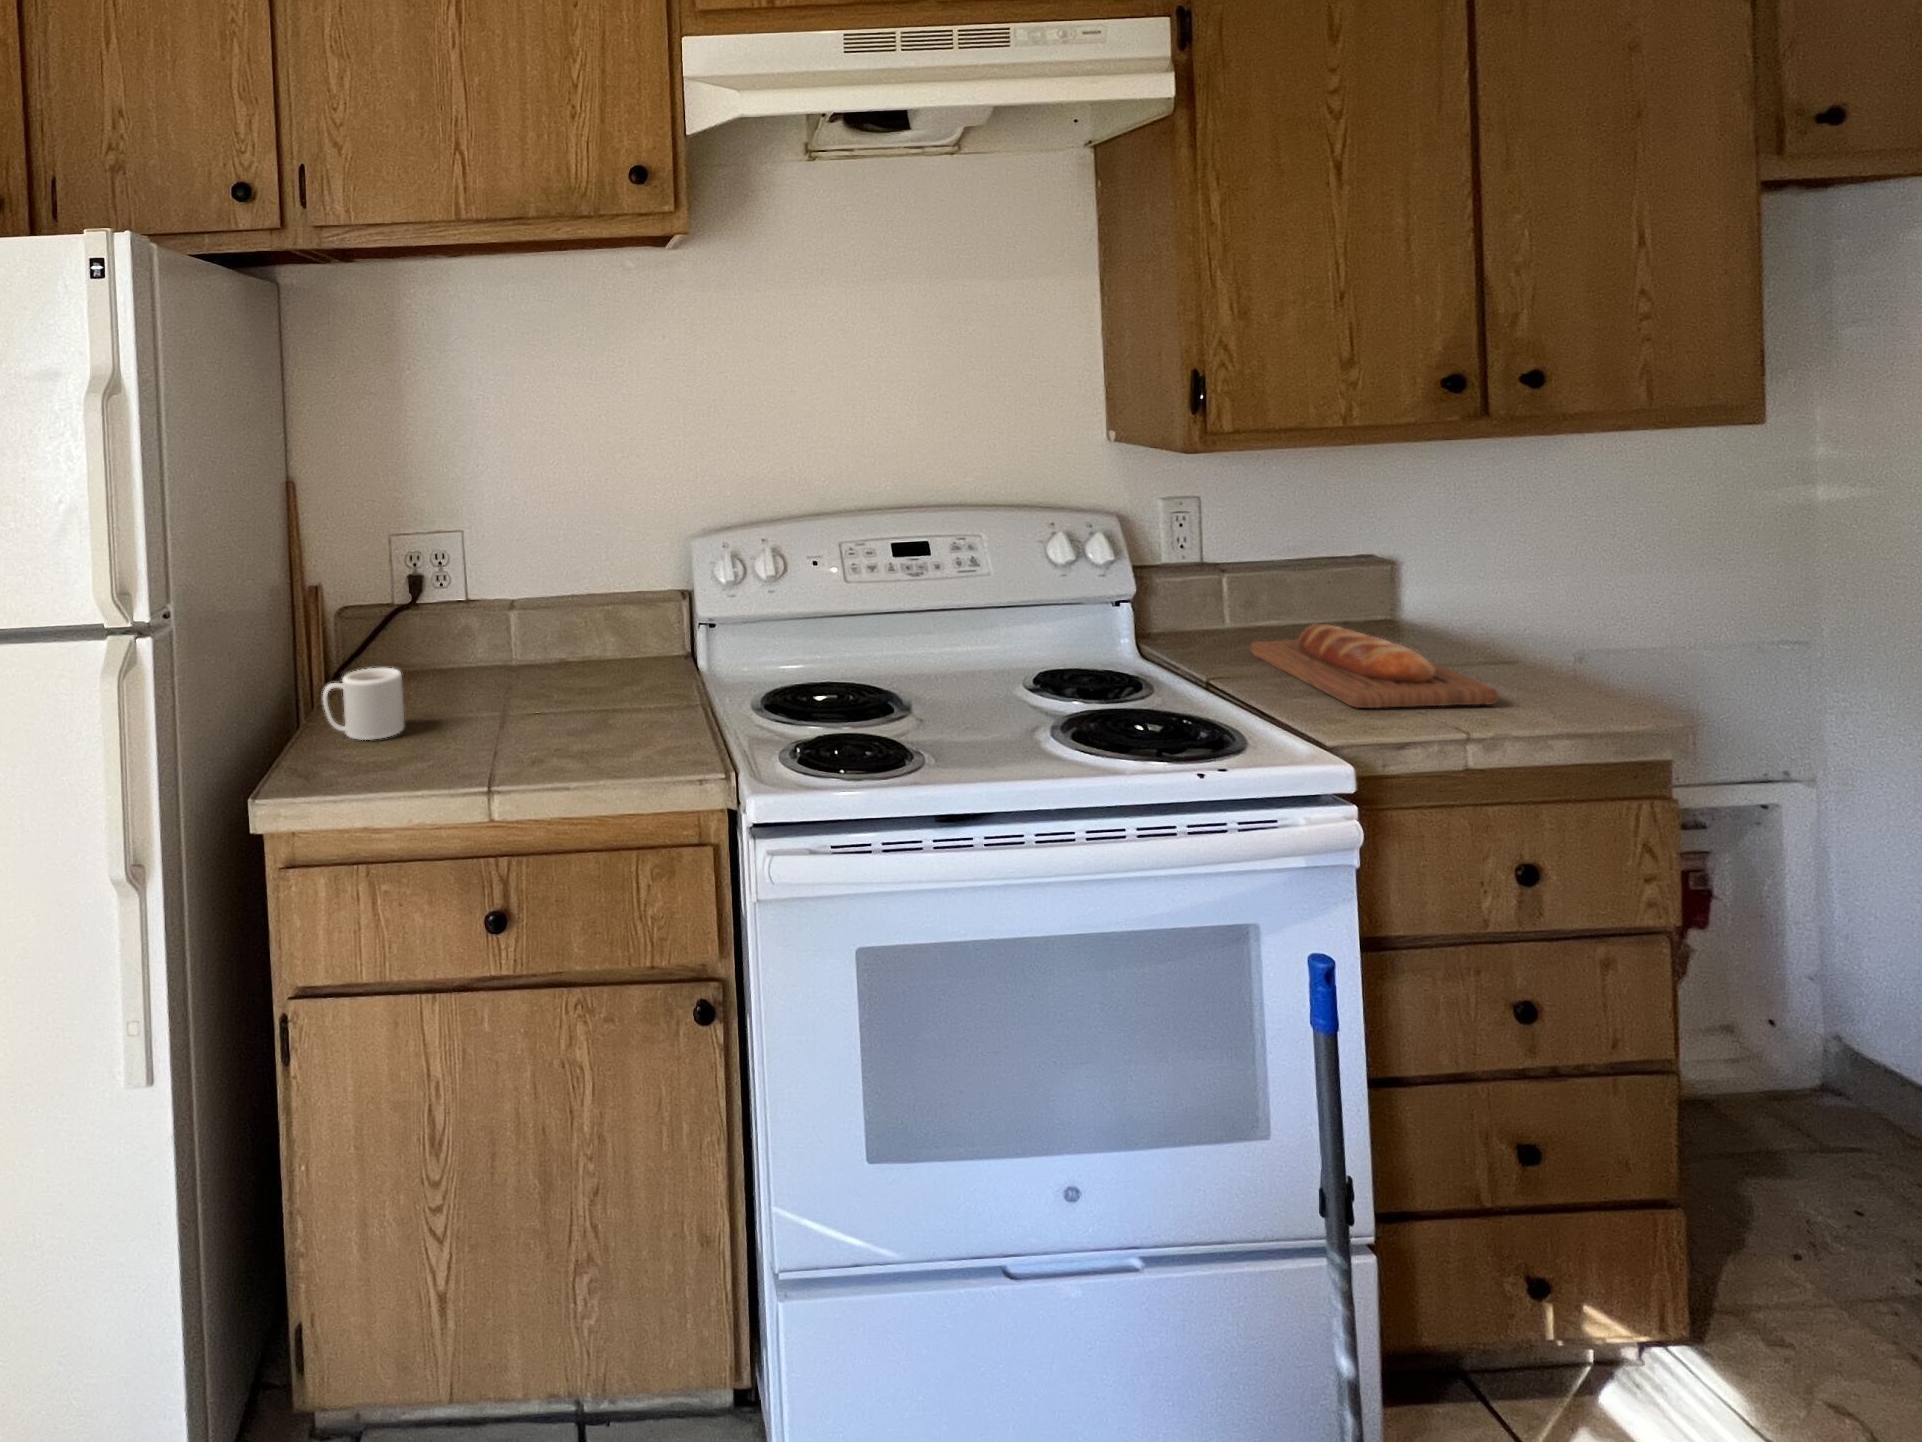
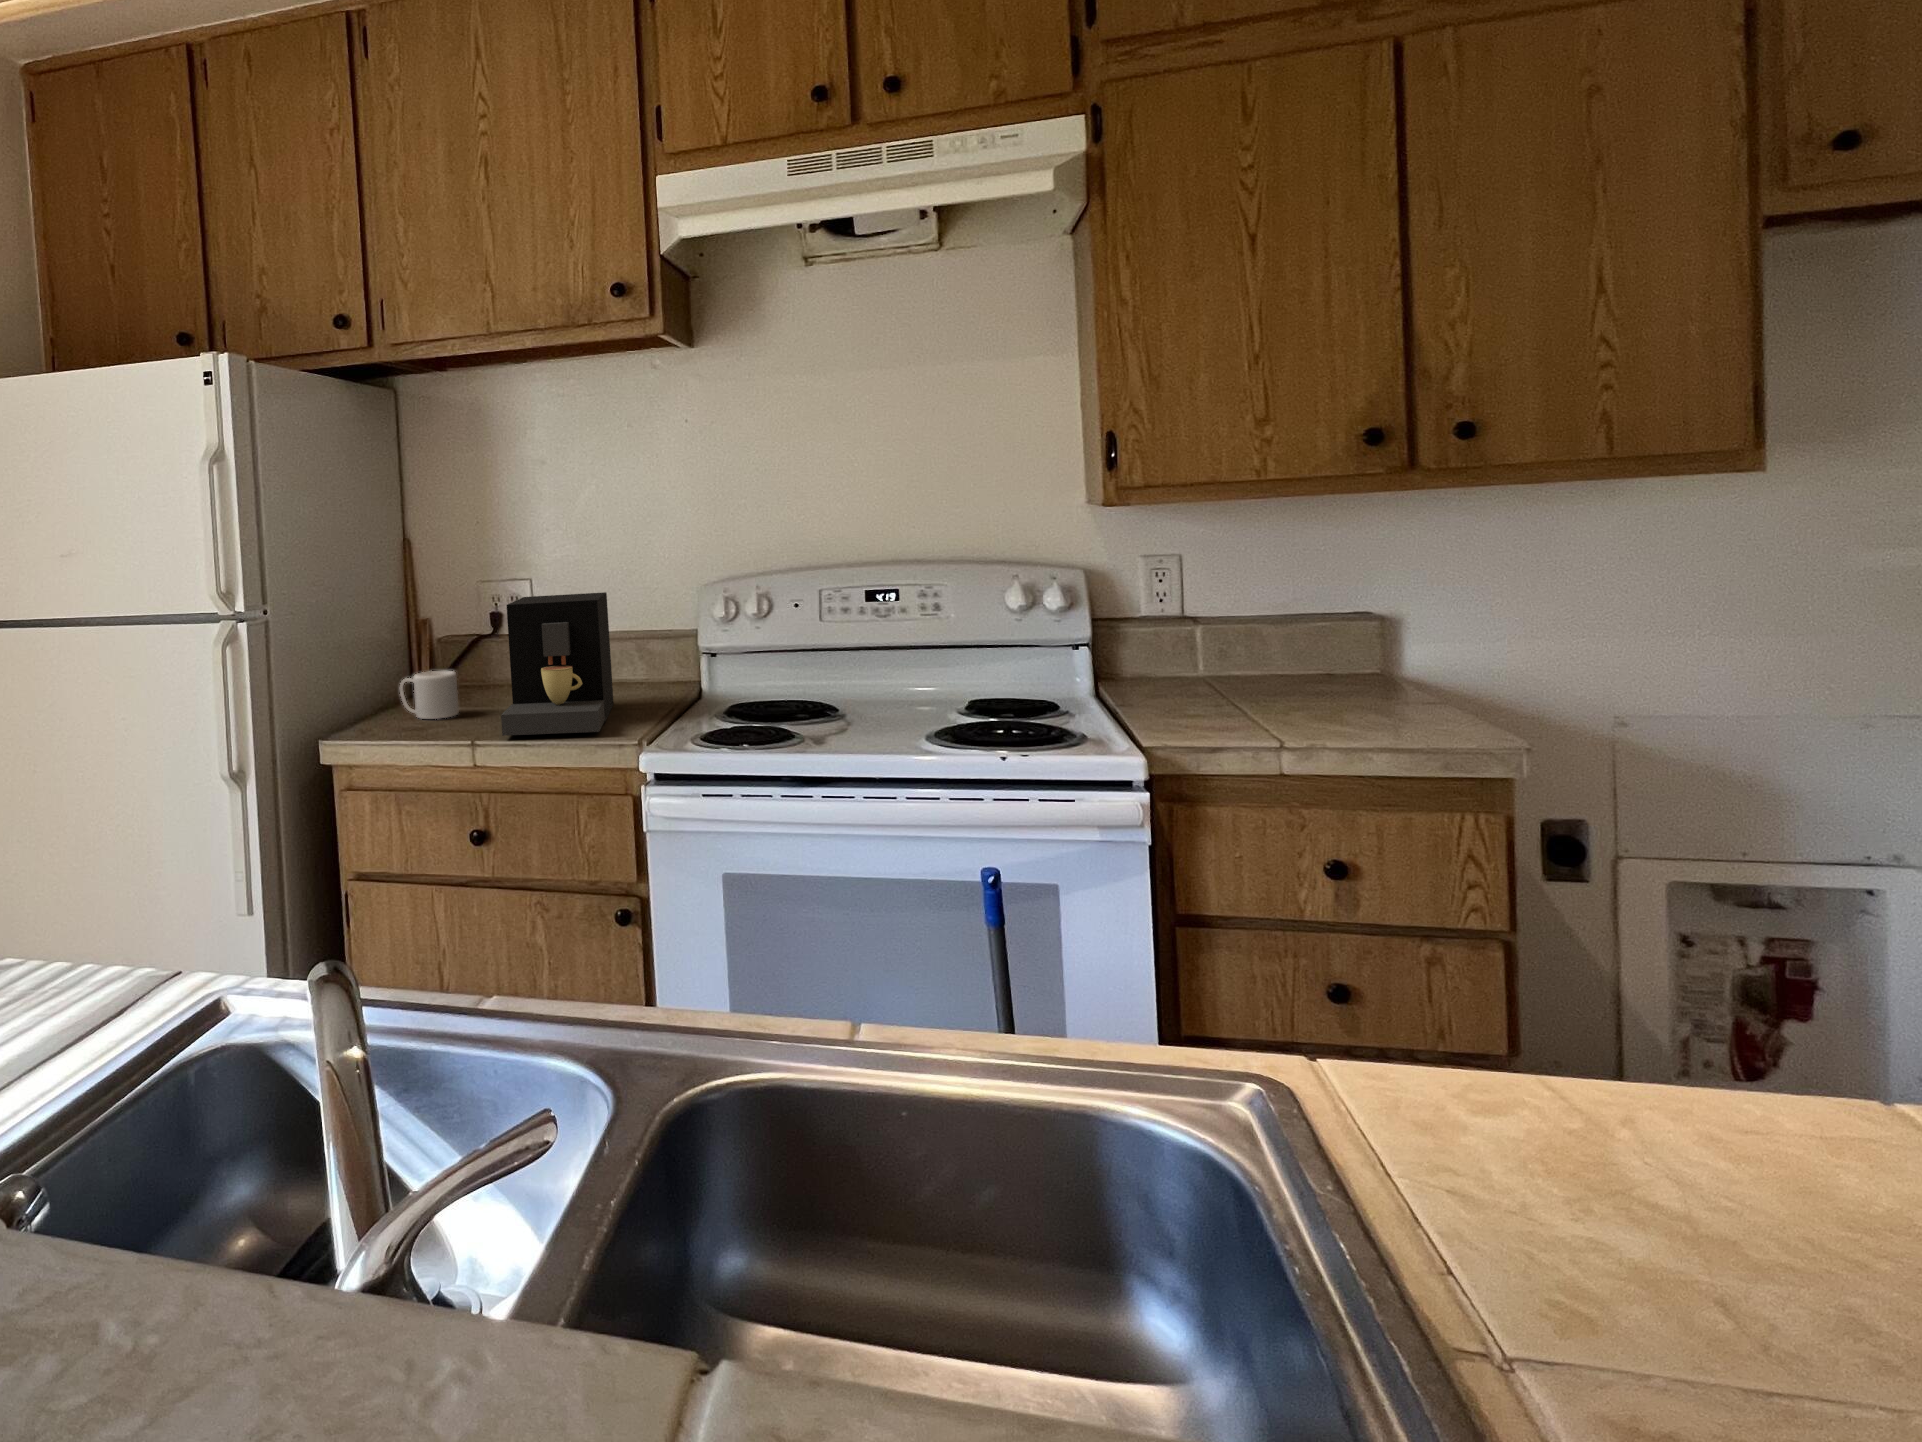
coffee maker: none [483,554,646,771] -> present [501,592,614,736]
bread loaf: present [1251,624,1499,708] -> none [1206,667,1382,731]

